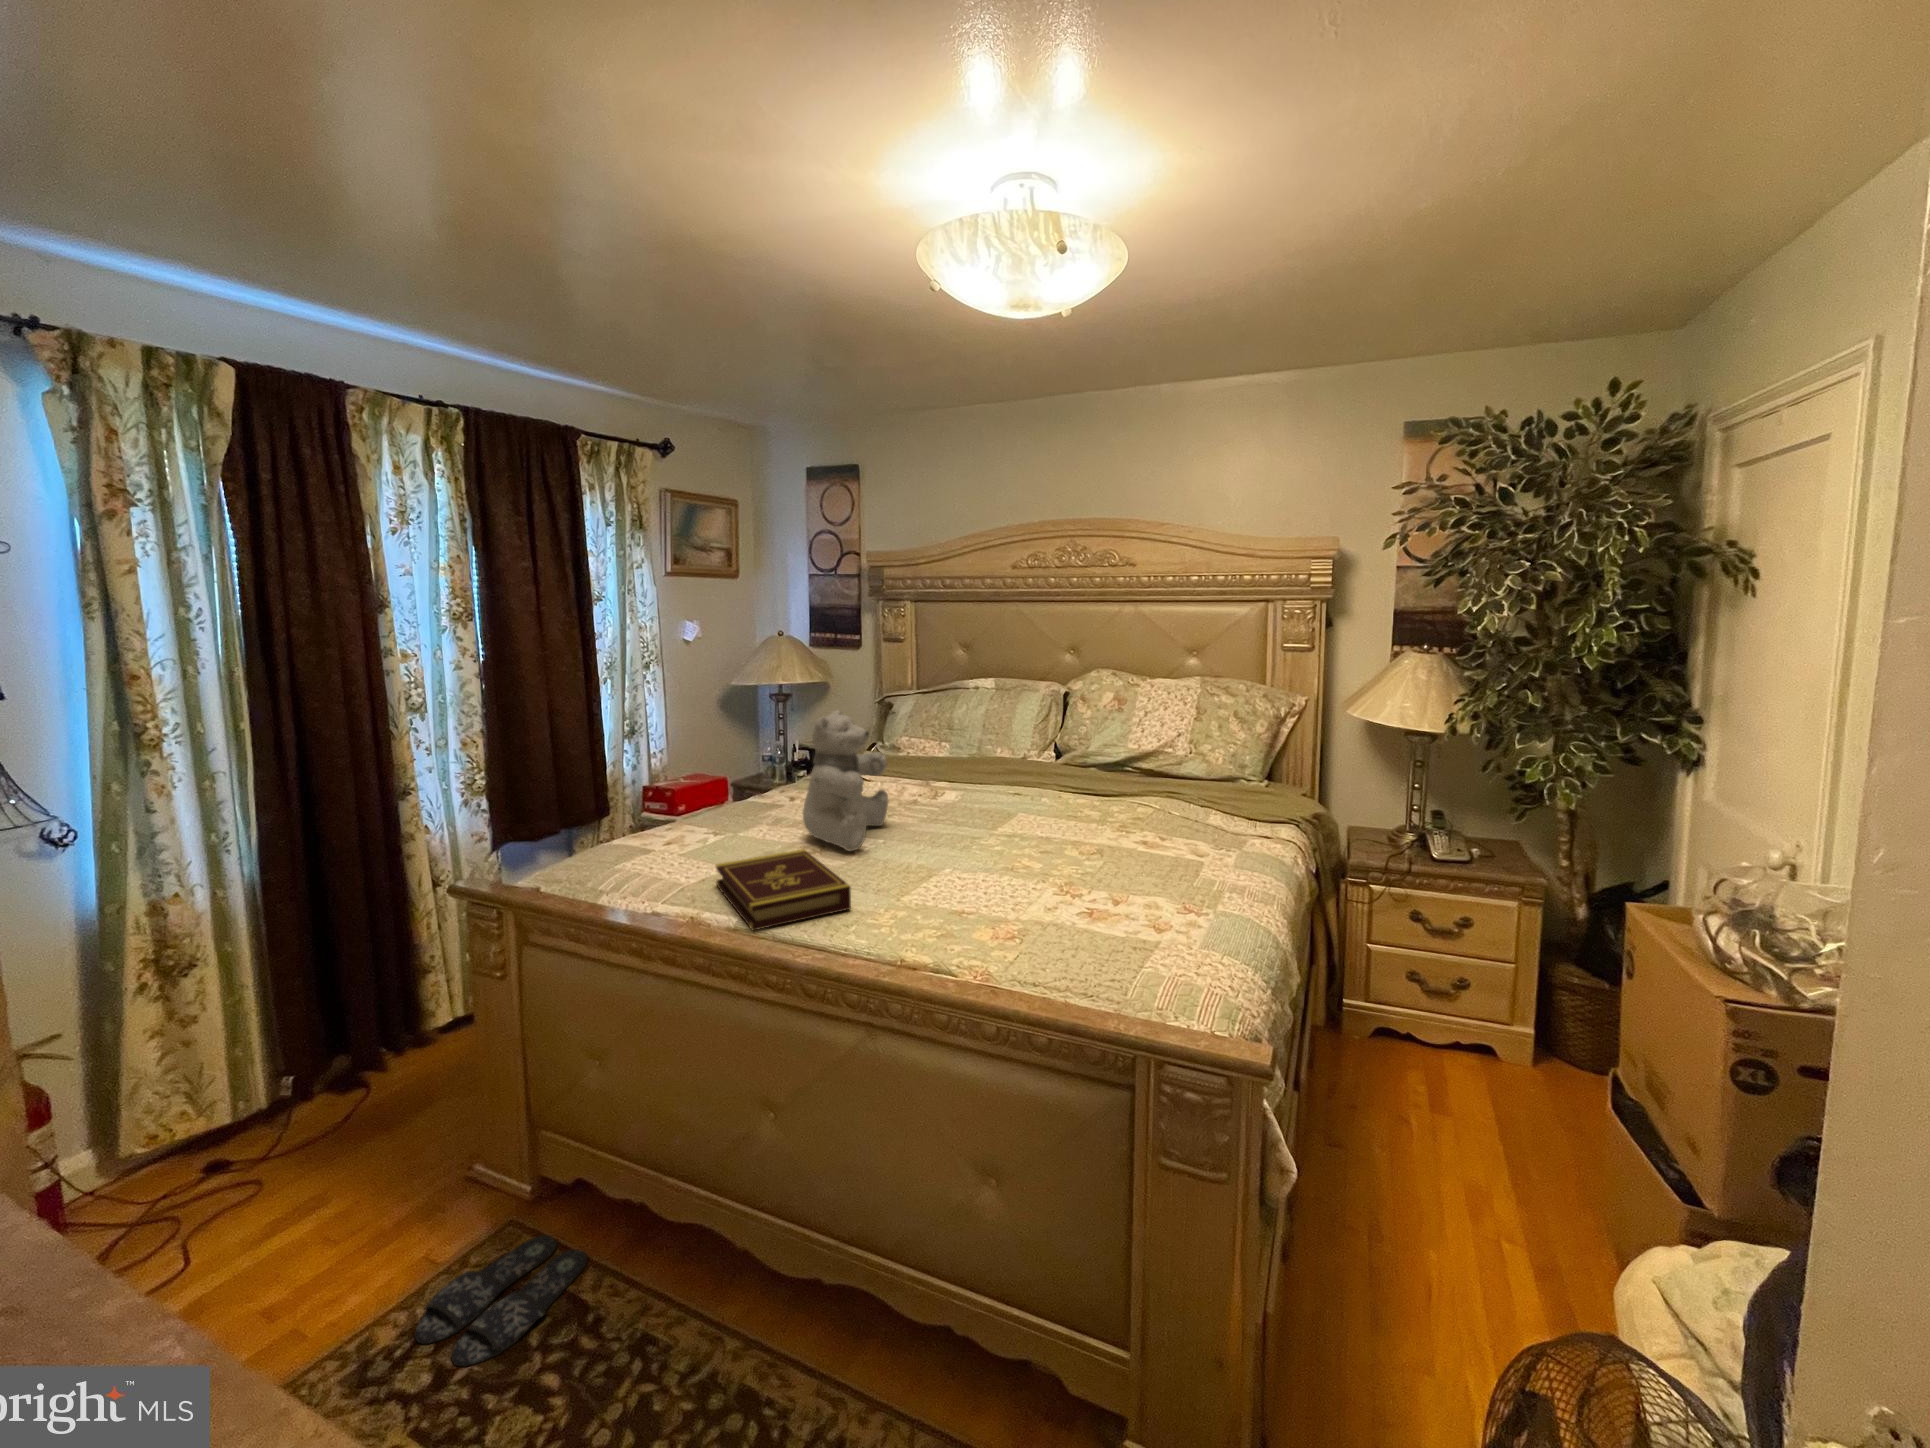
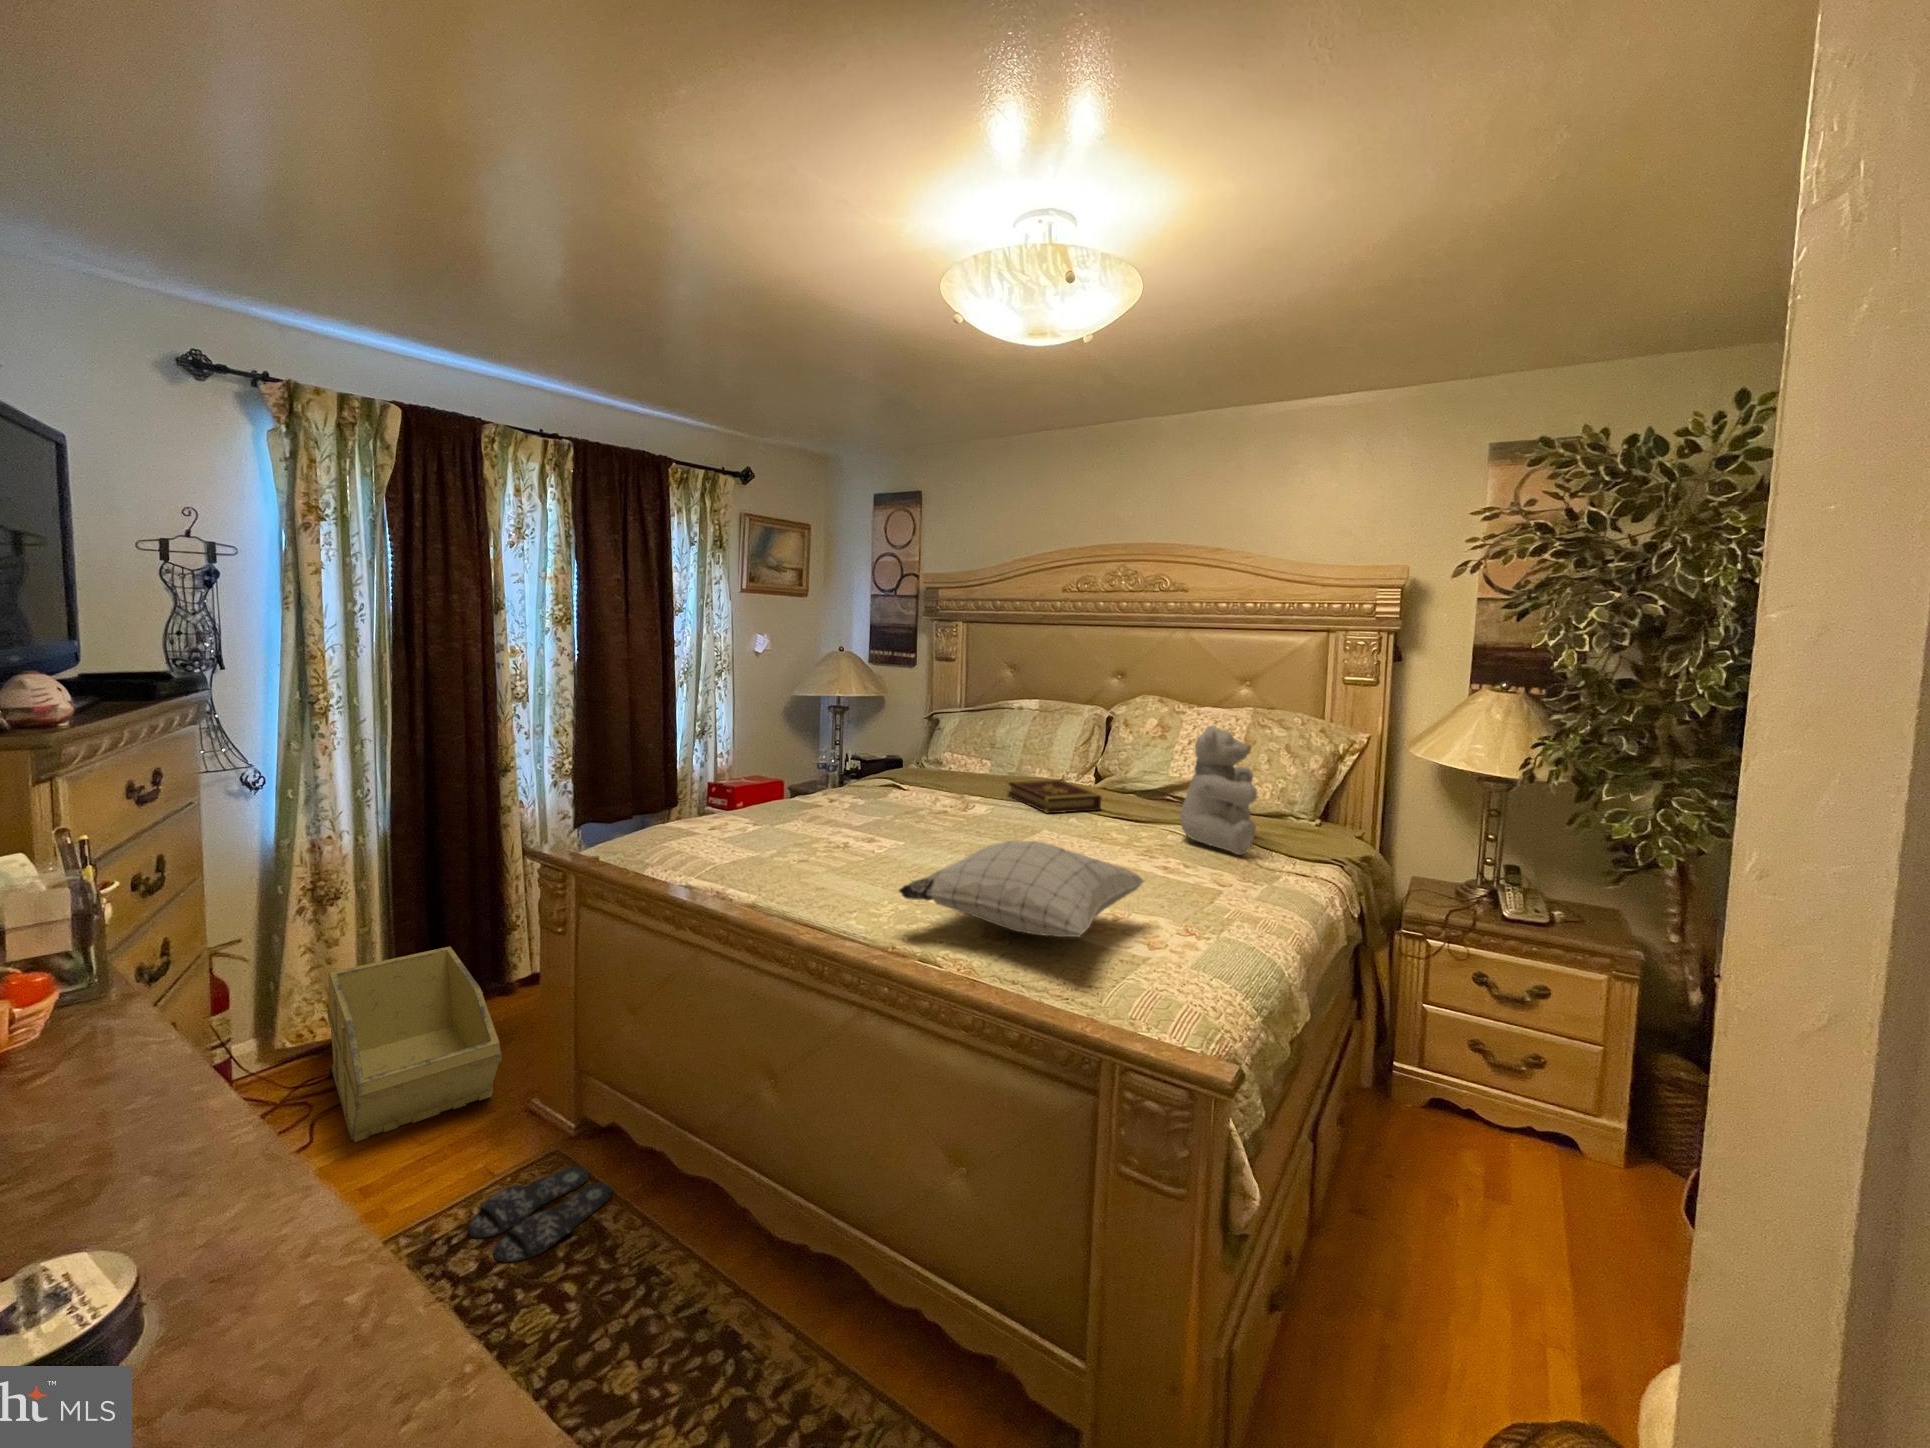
teddy bear: present [803,710,888,851] -> present [1180,725,1257,855]
pillow: none [901,833,1143,931] -> present [899,841,1145,937]
book: present [716,849,851,930] -> present [1006,779,1101,813]
storage bin: none [189,1004,433,1256] -> present [328,946,502,1142]

